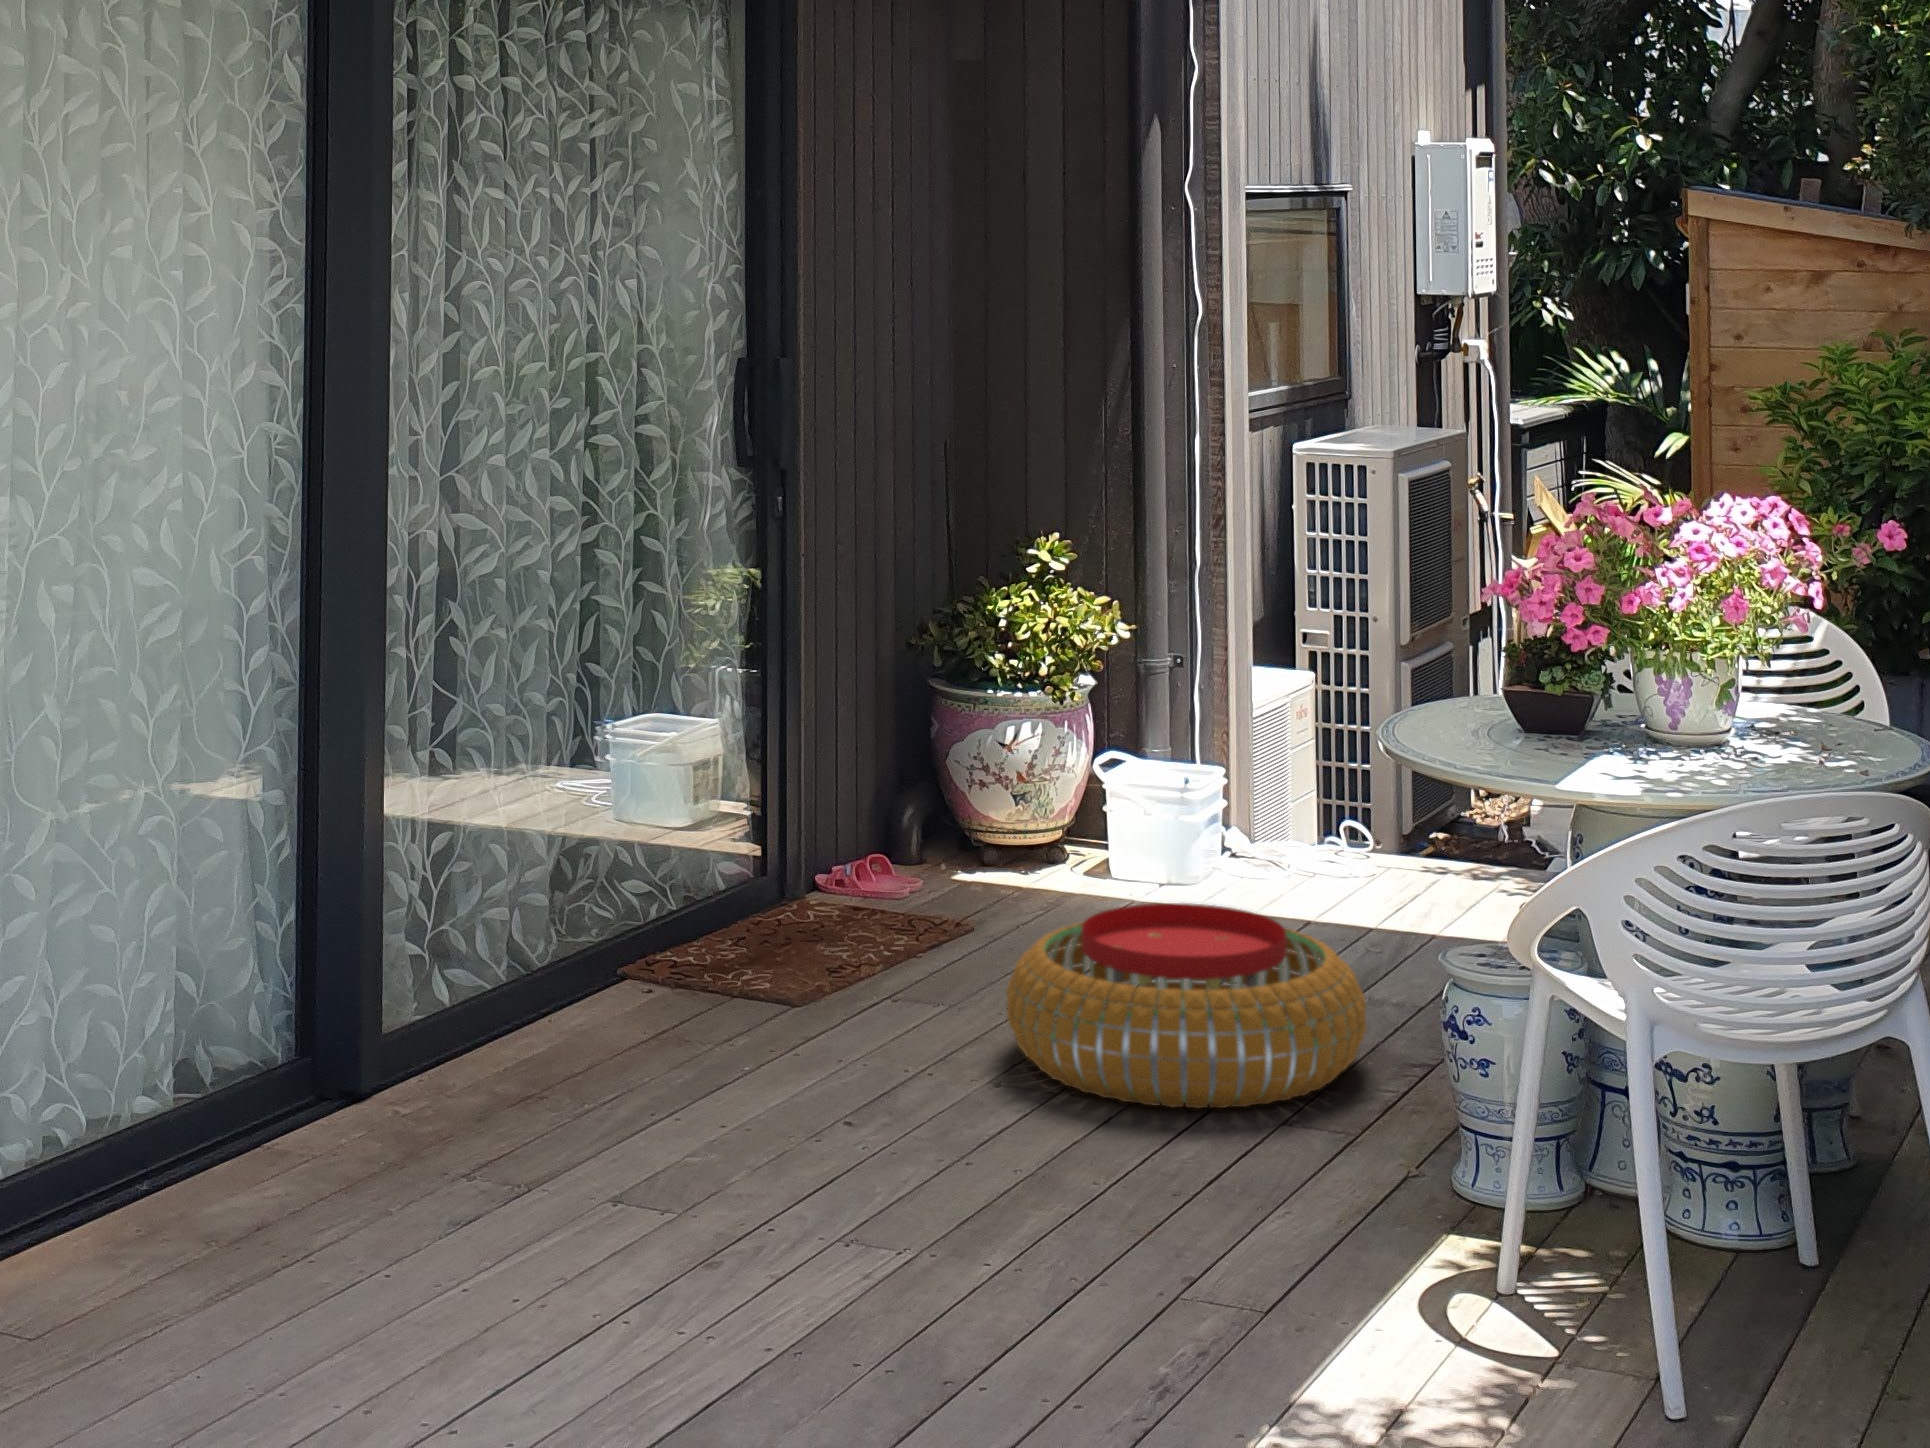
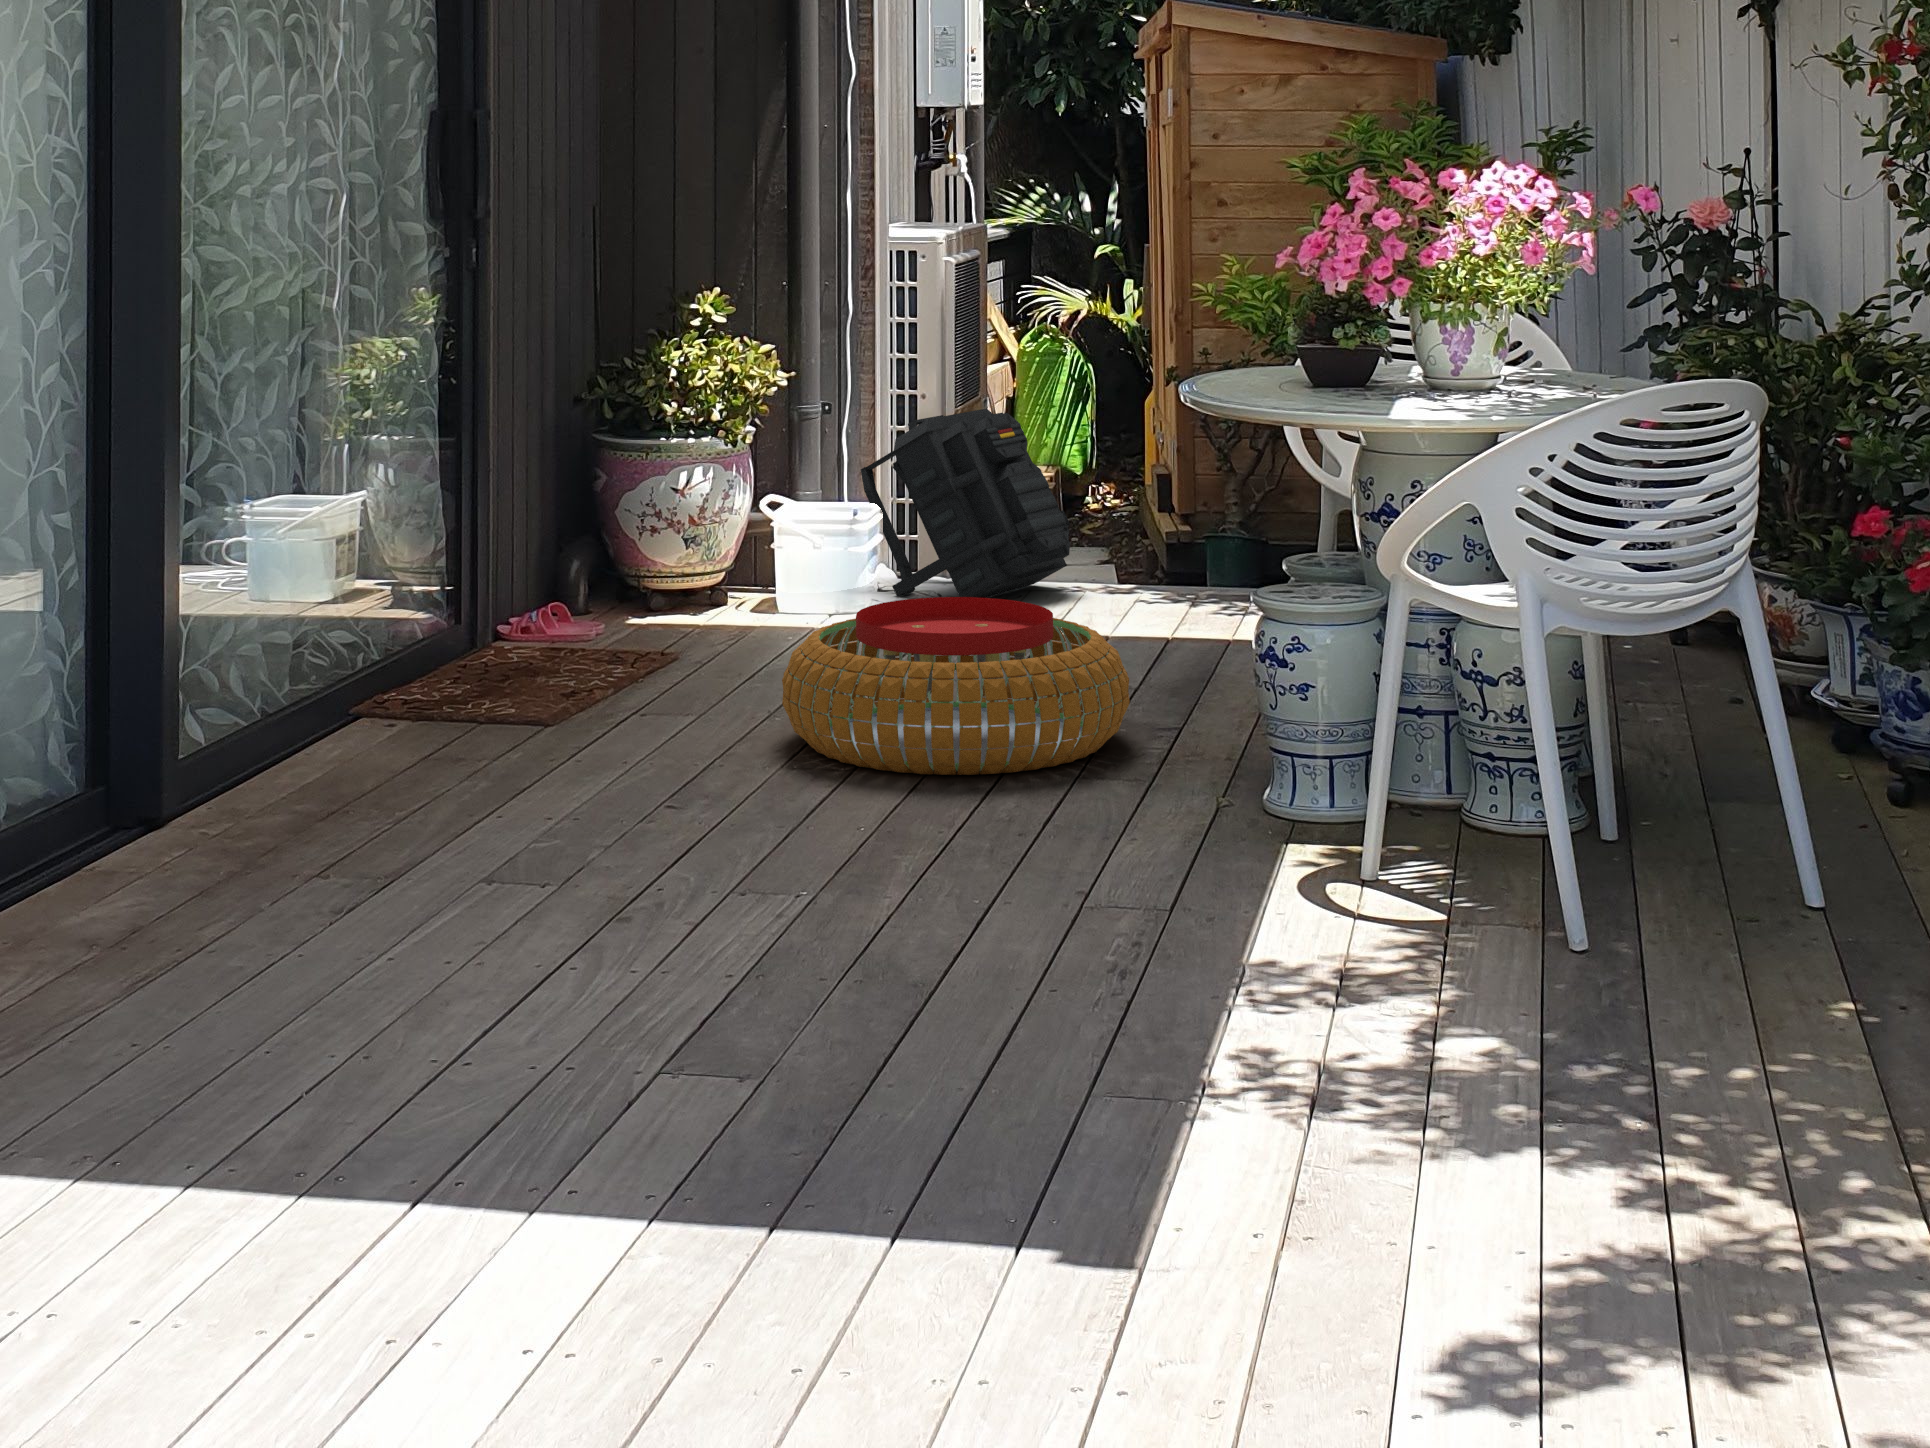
backpack: none [1212,666,1426,876] -> present [861,408,1070,598]

